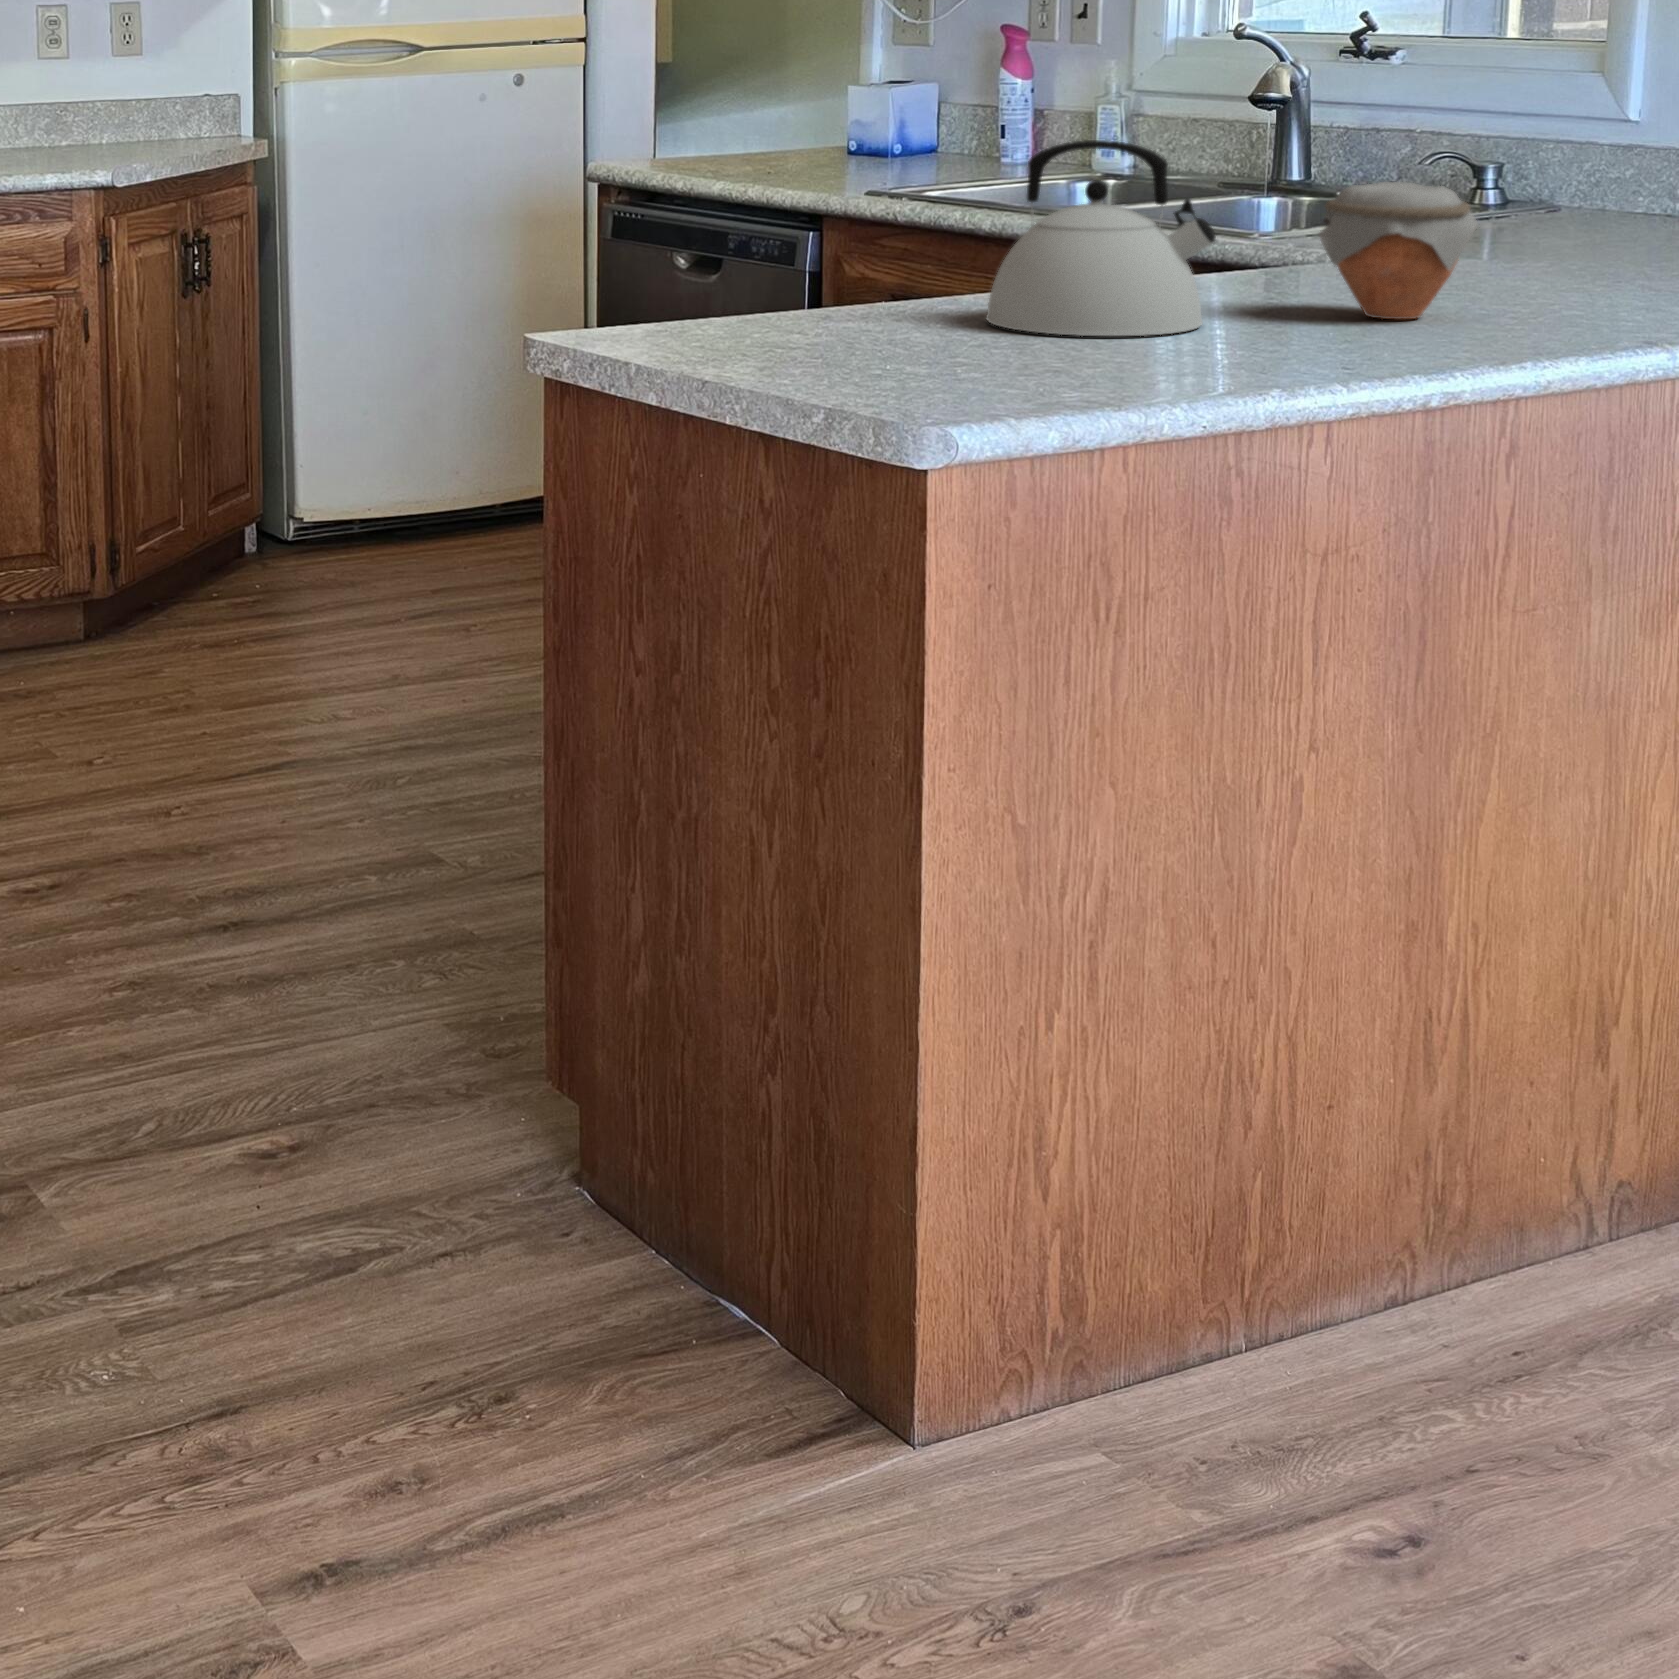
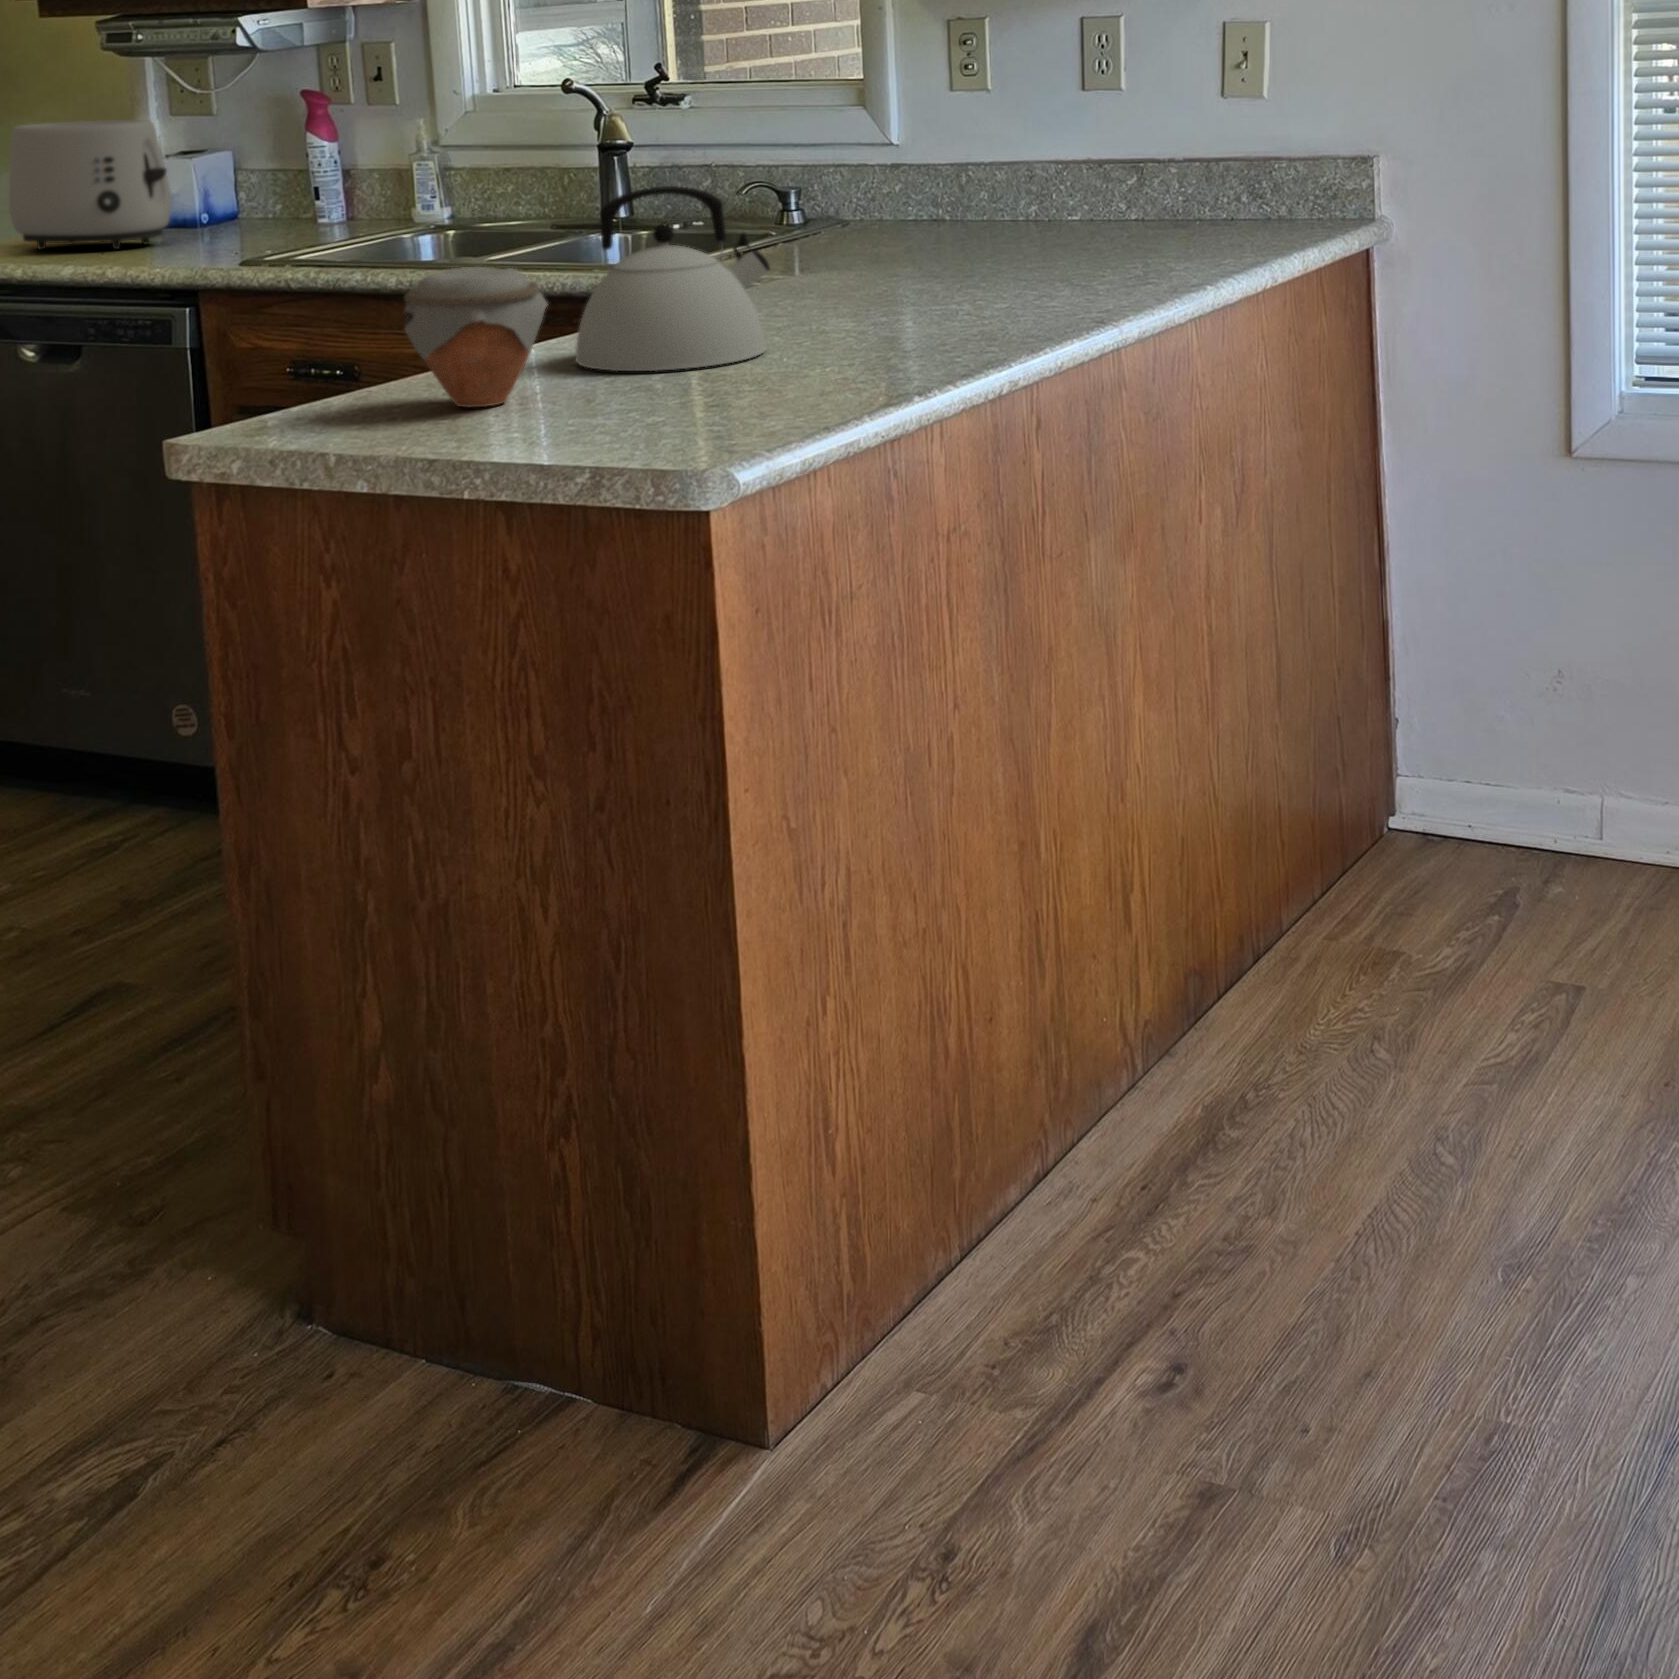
toaster: none [708,44,855,171] -> present [9,120,171,249]
jar: present [1319,182,1480,319] -> present [404,266,549,407]

